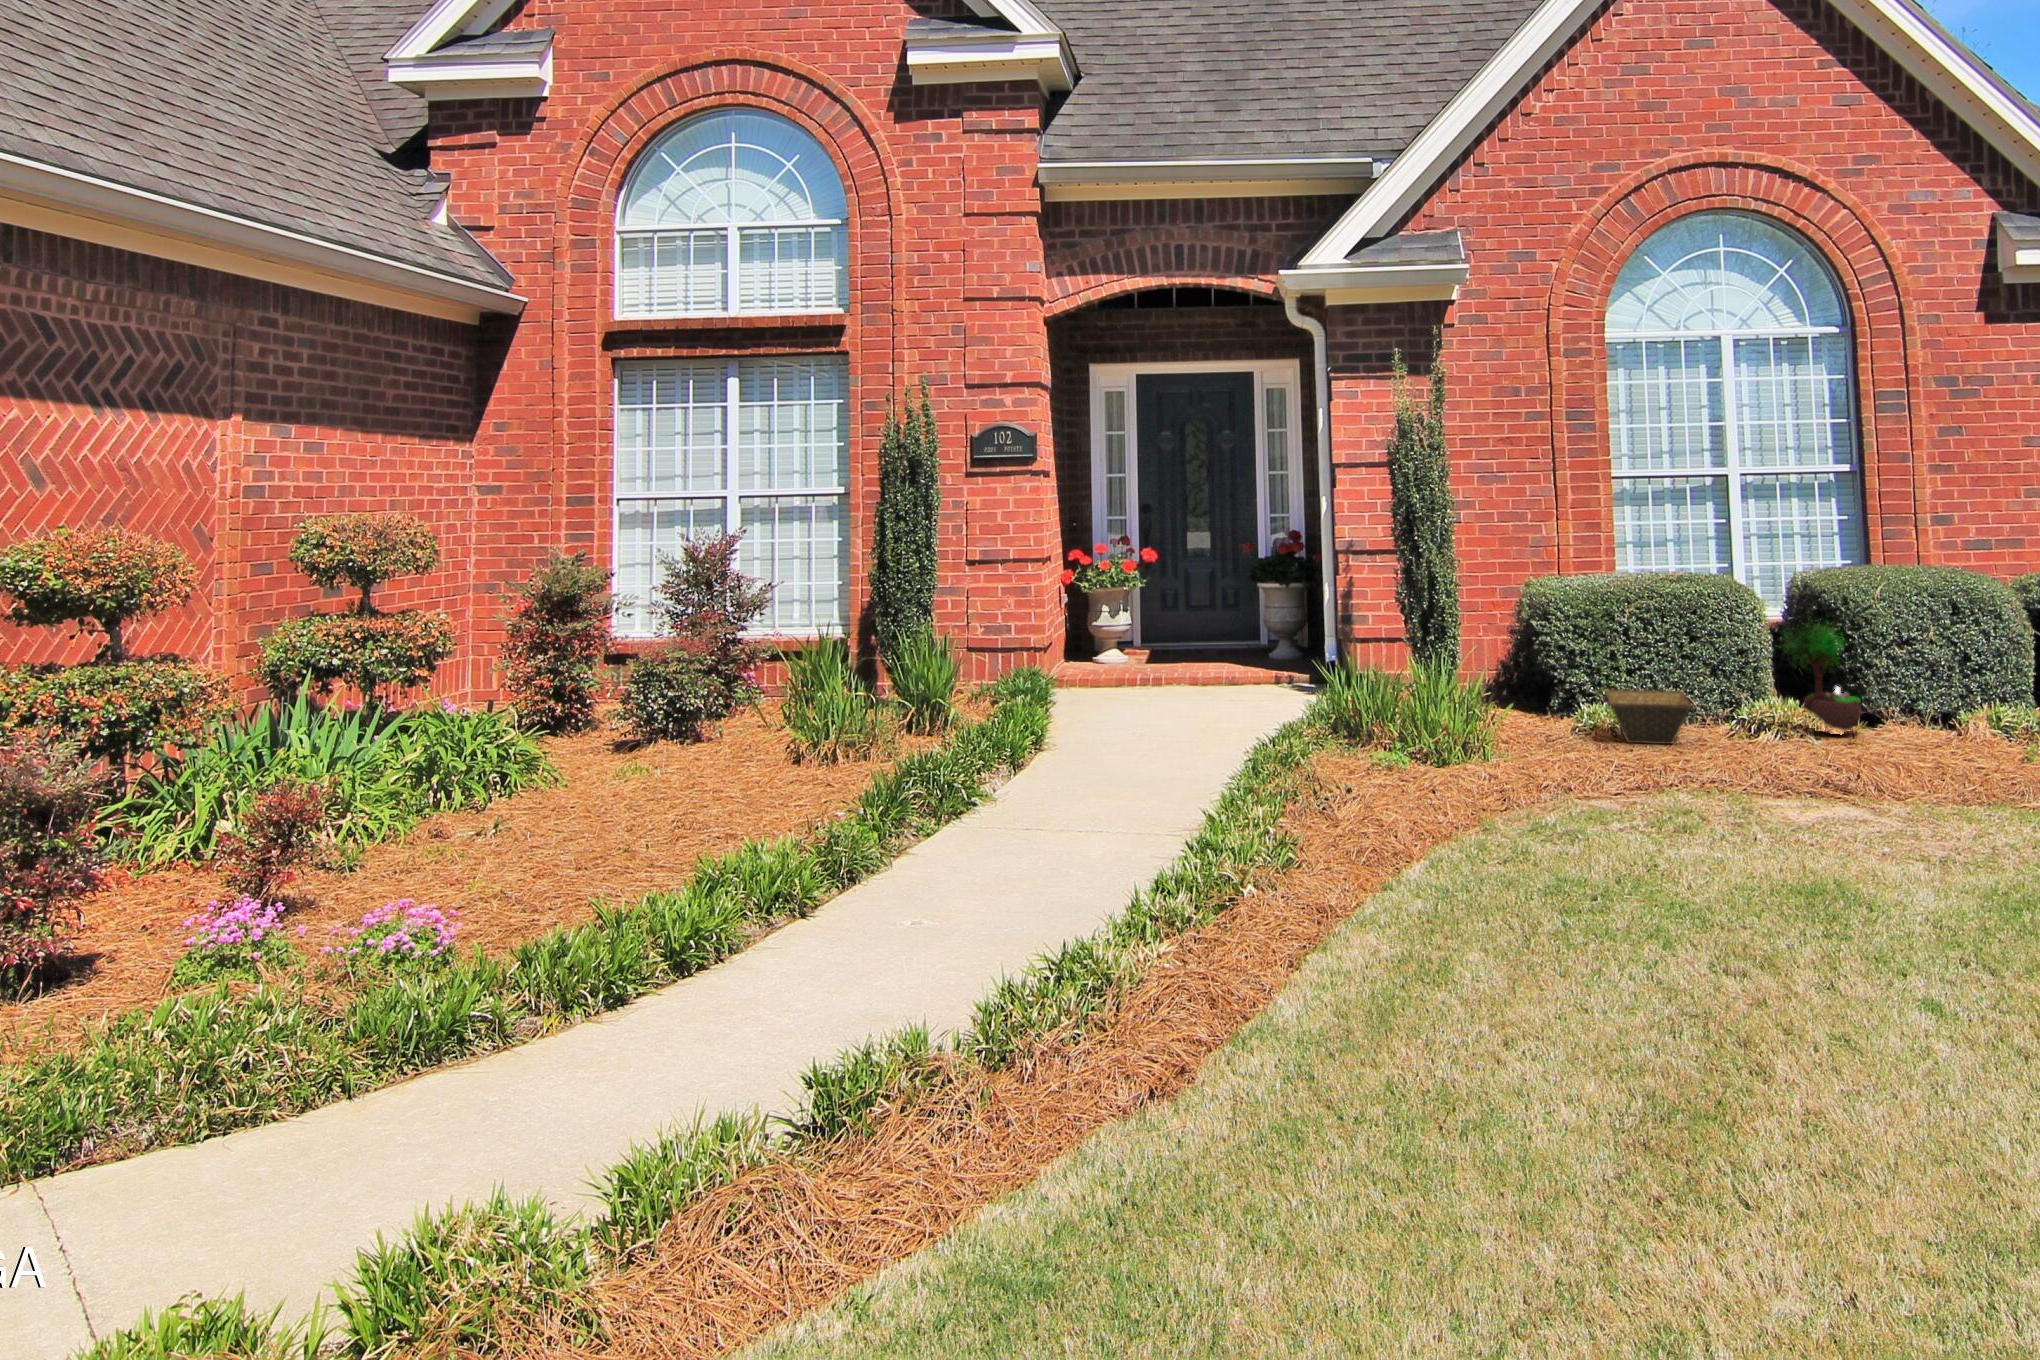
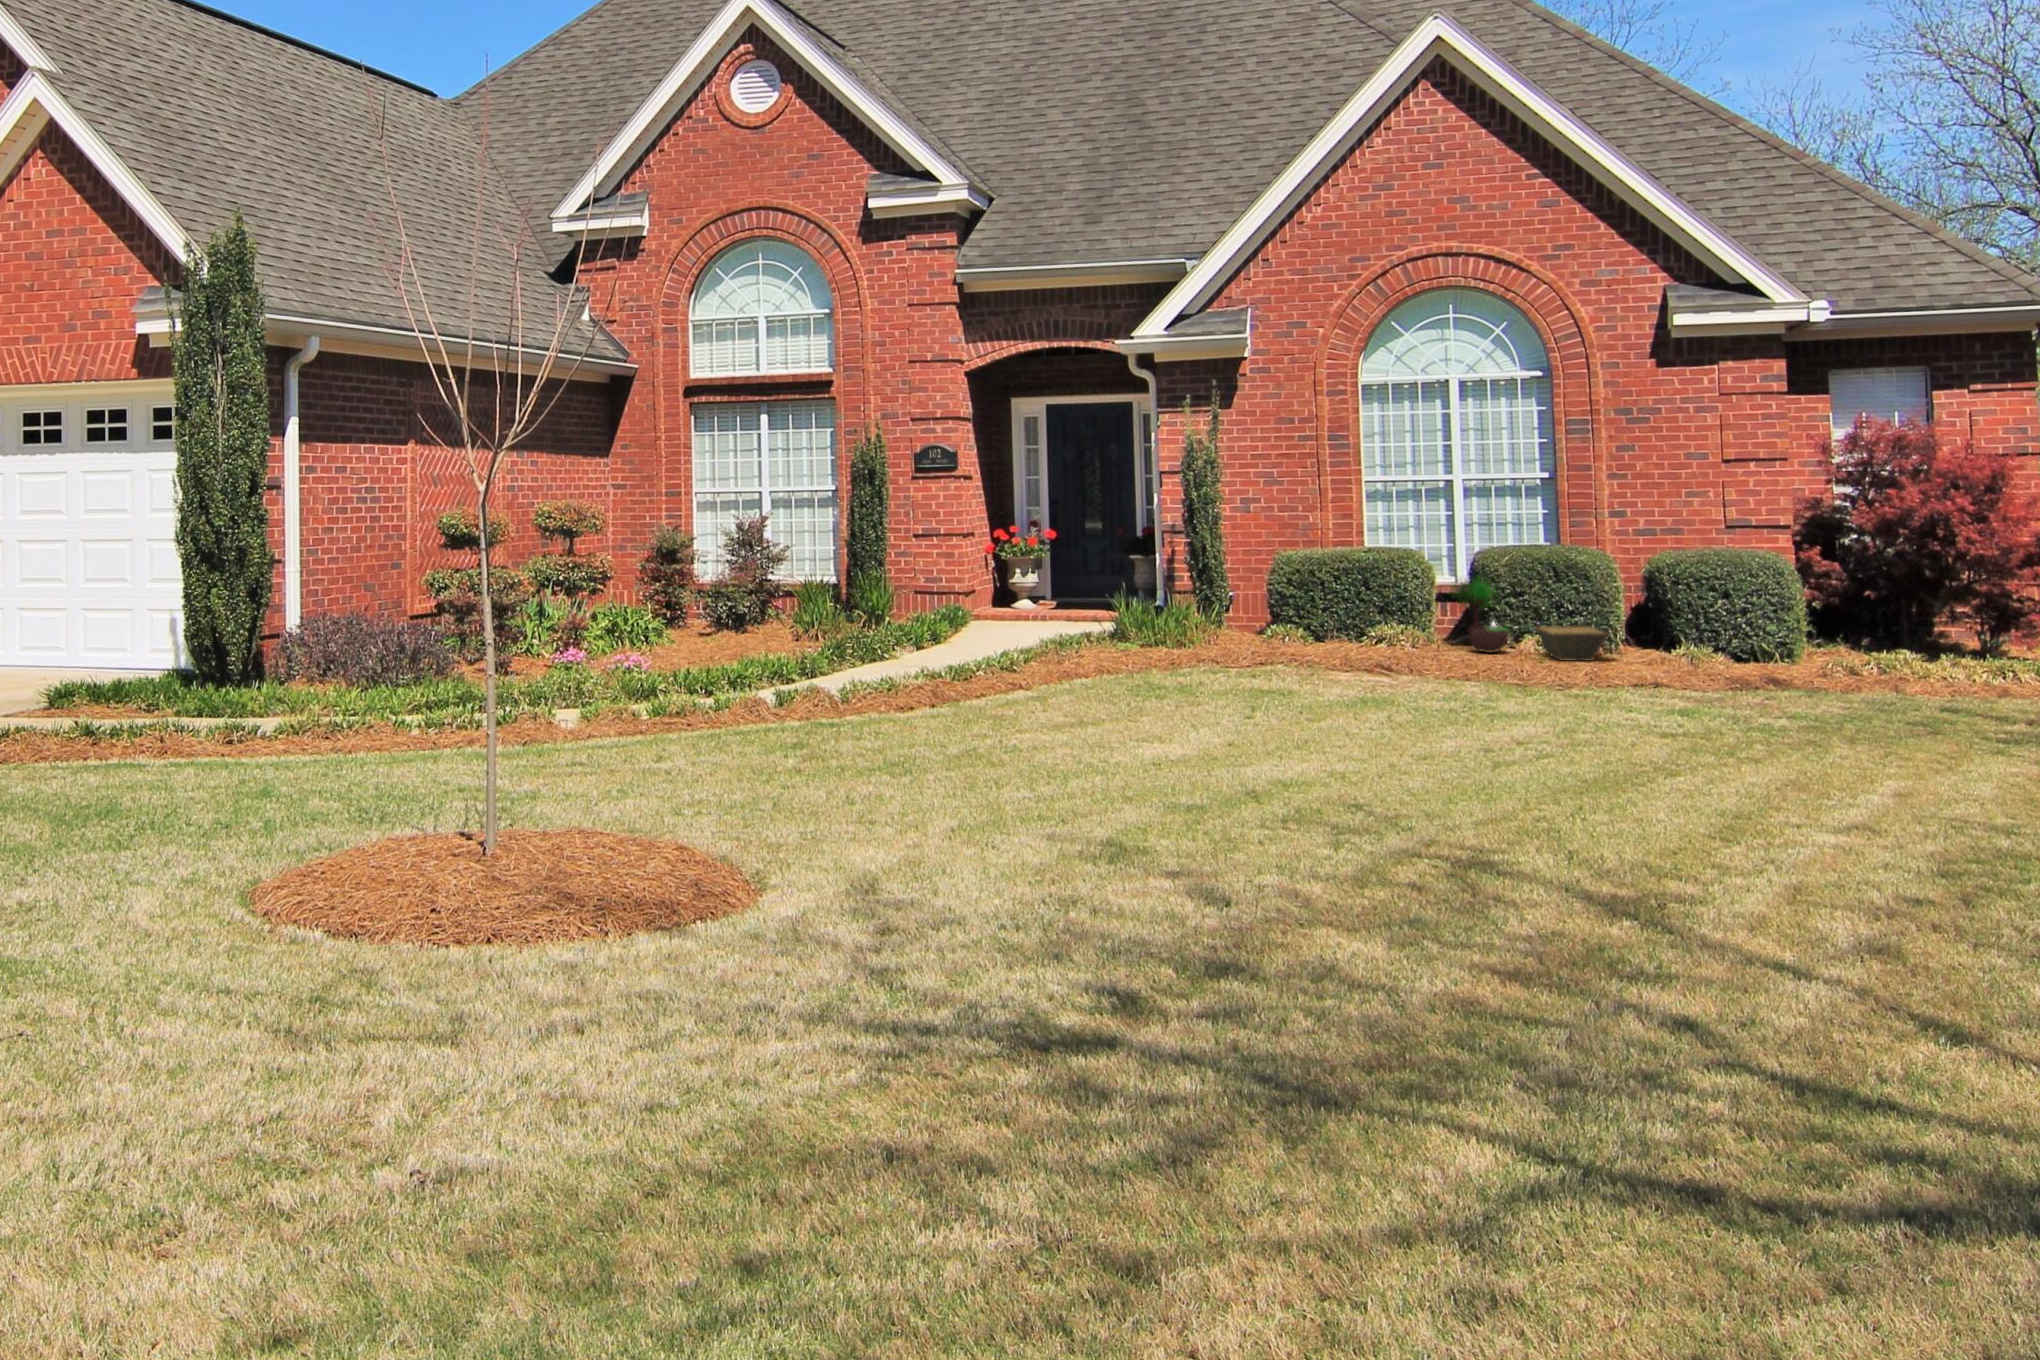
basket: present [1605,689,1691,744] -> present [1535,626,1608,661]

